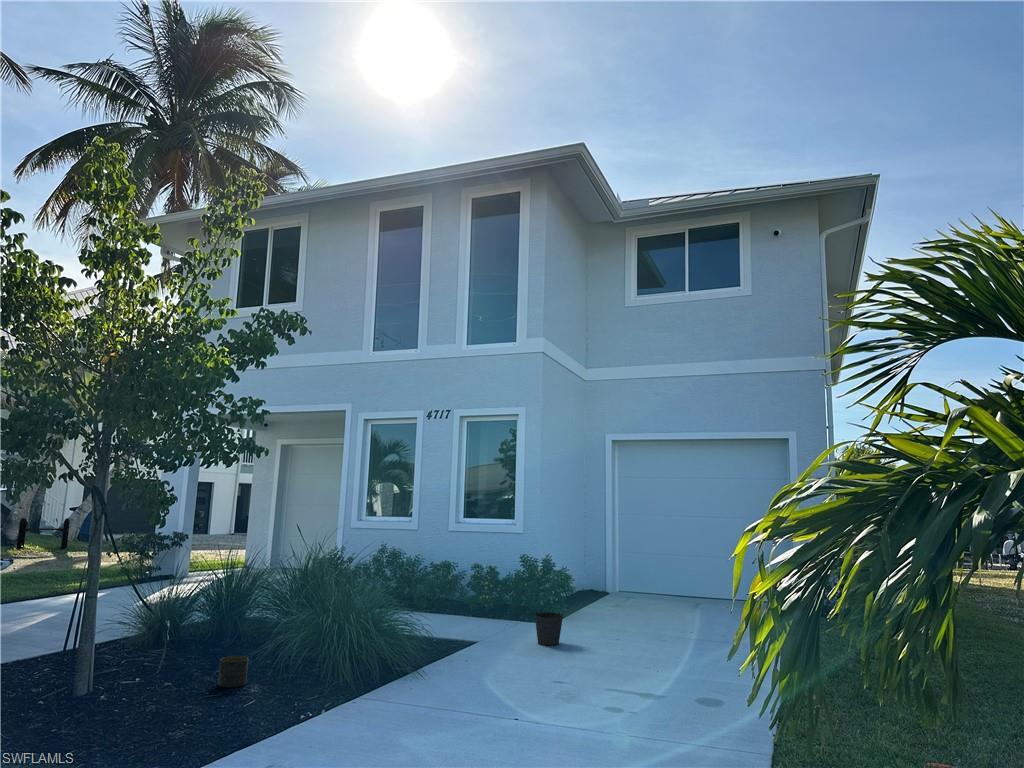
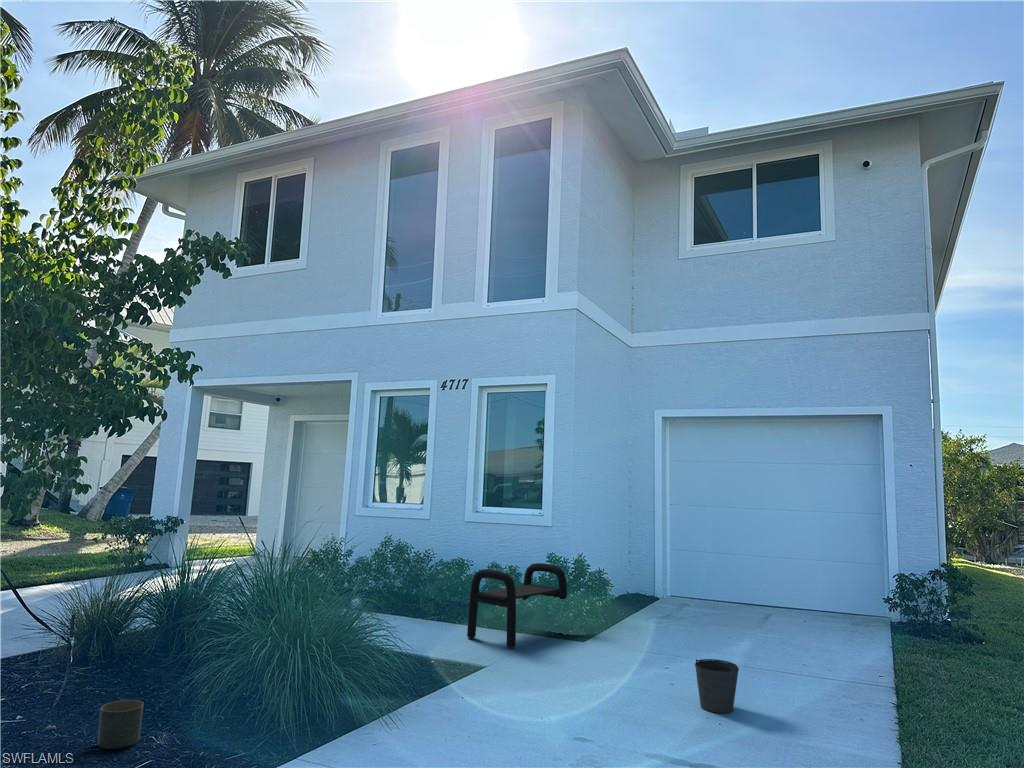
bench: present [16,518,70,550] -> present [467,563,567,647]
bucket: present [535,612,563,645] -> present [695,659,739,713]

